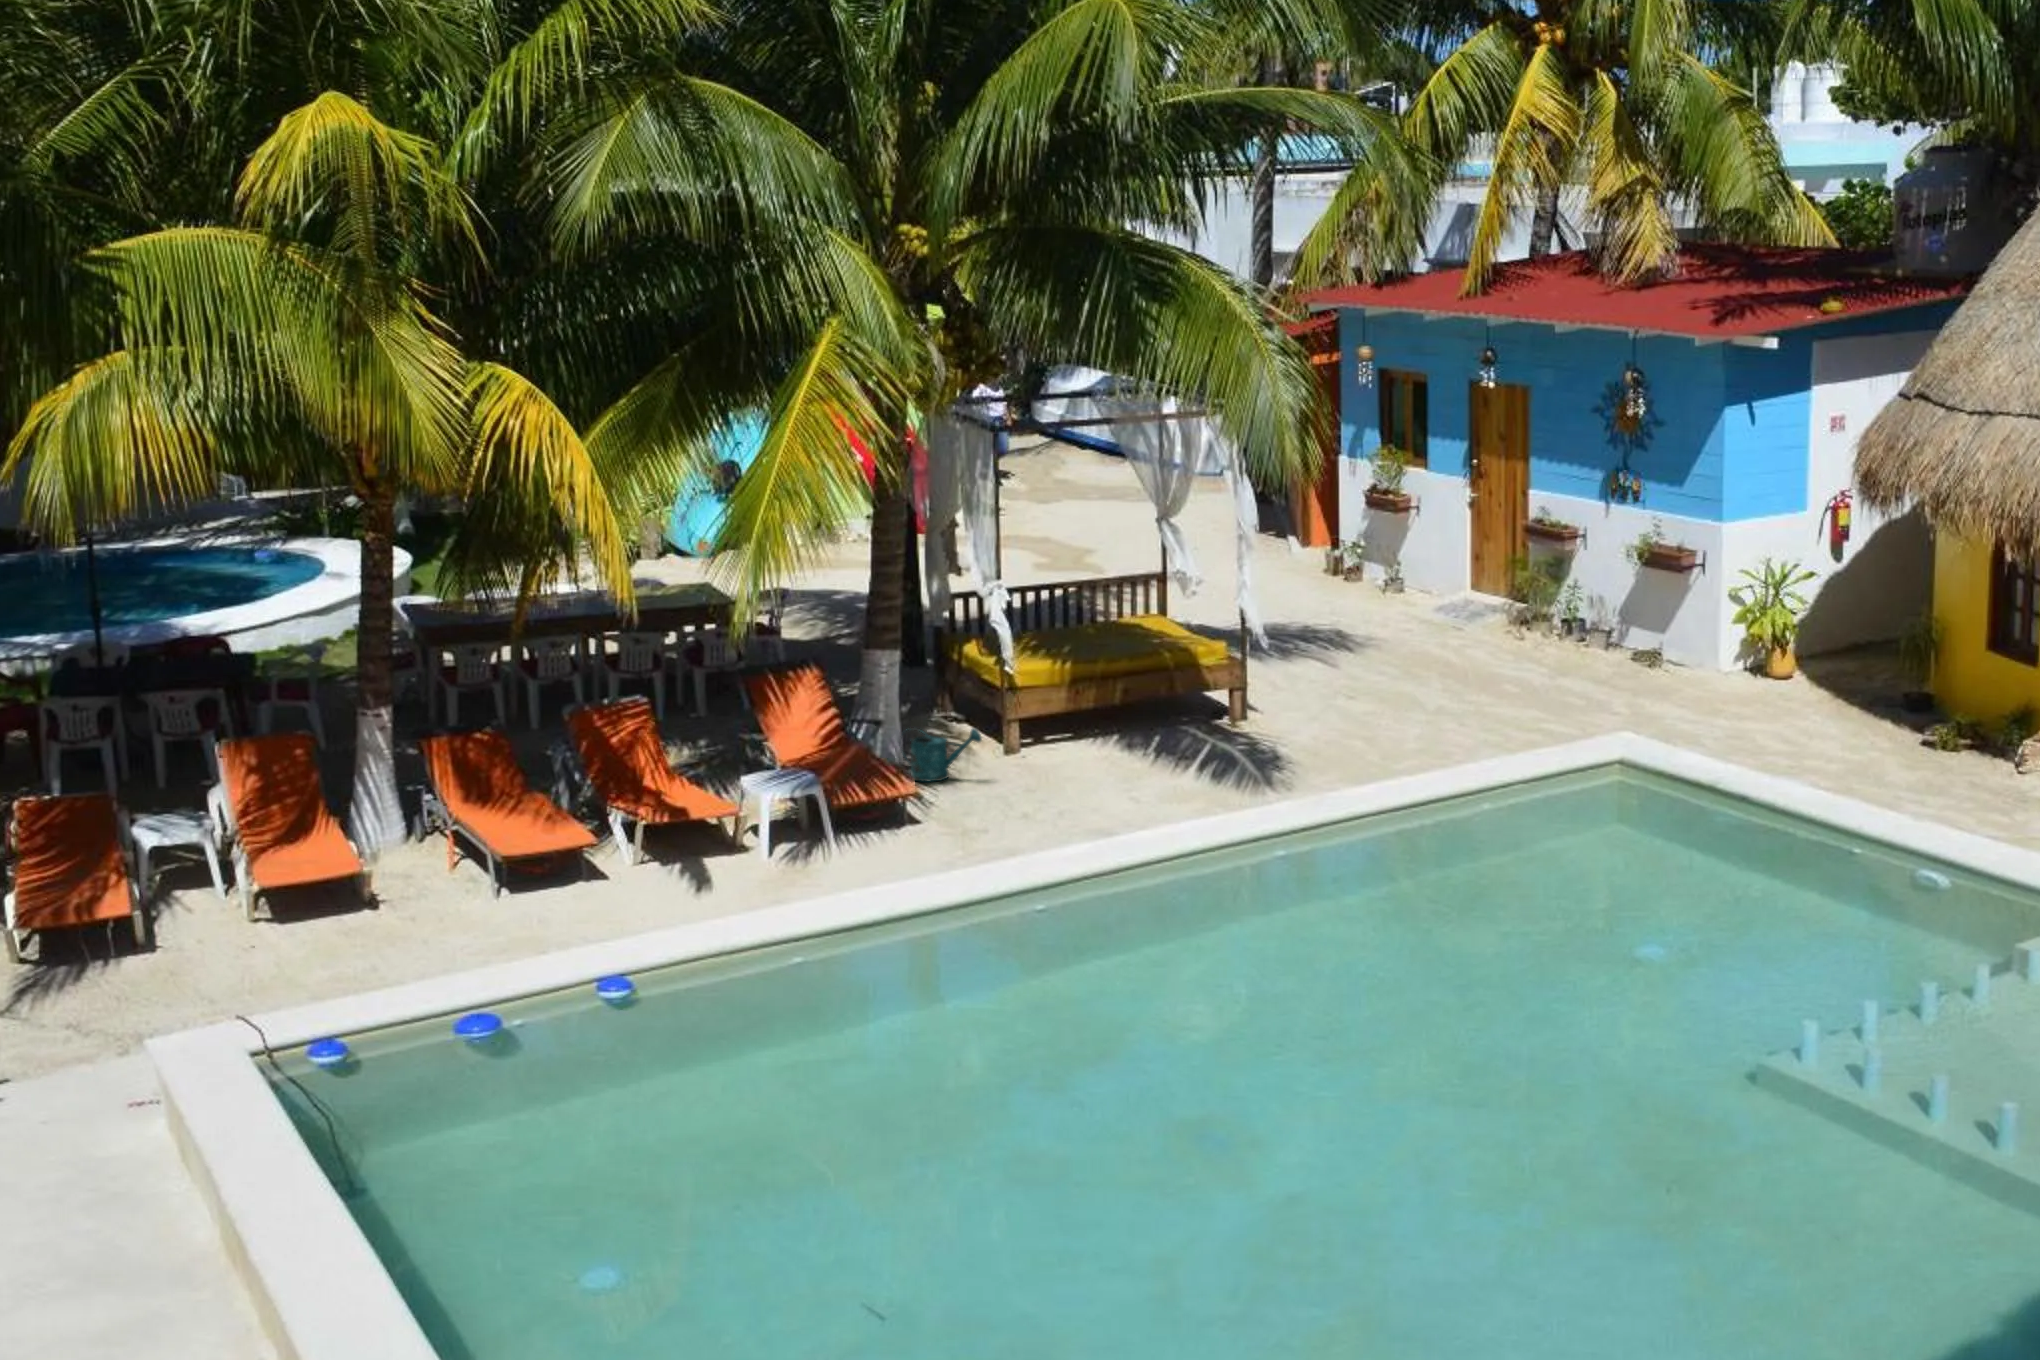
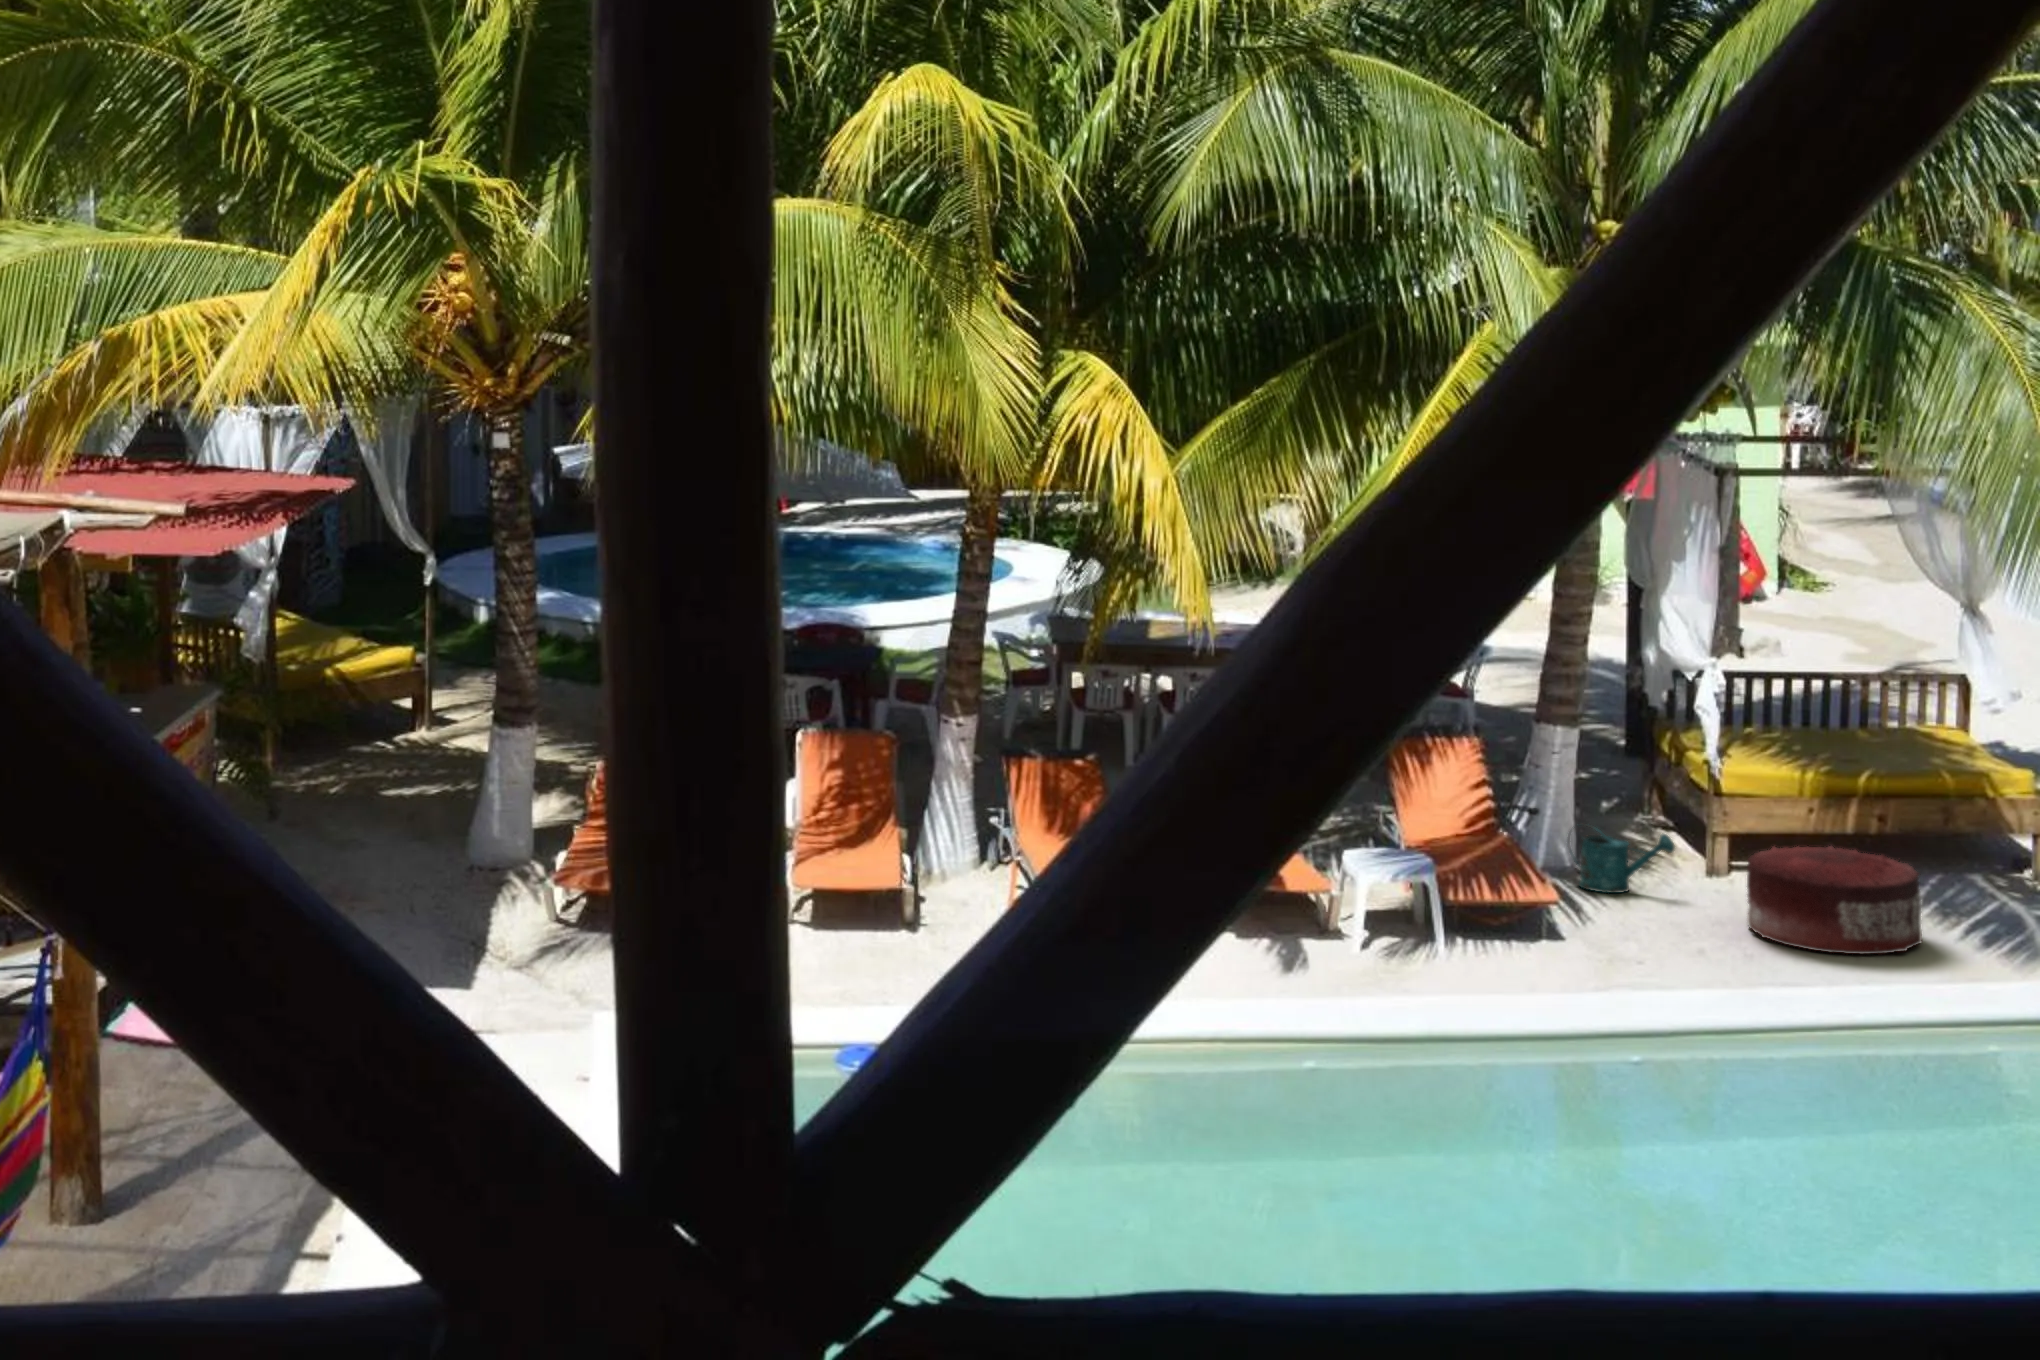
pouf: none [1041,721,1164,803] -> present [1747,846,1922,954]

